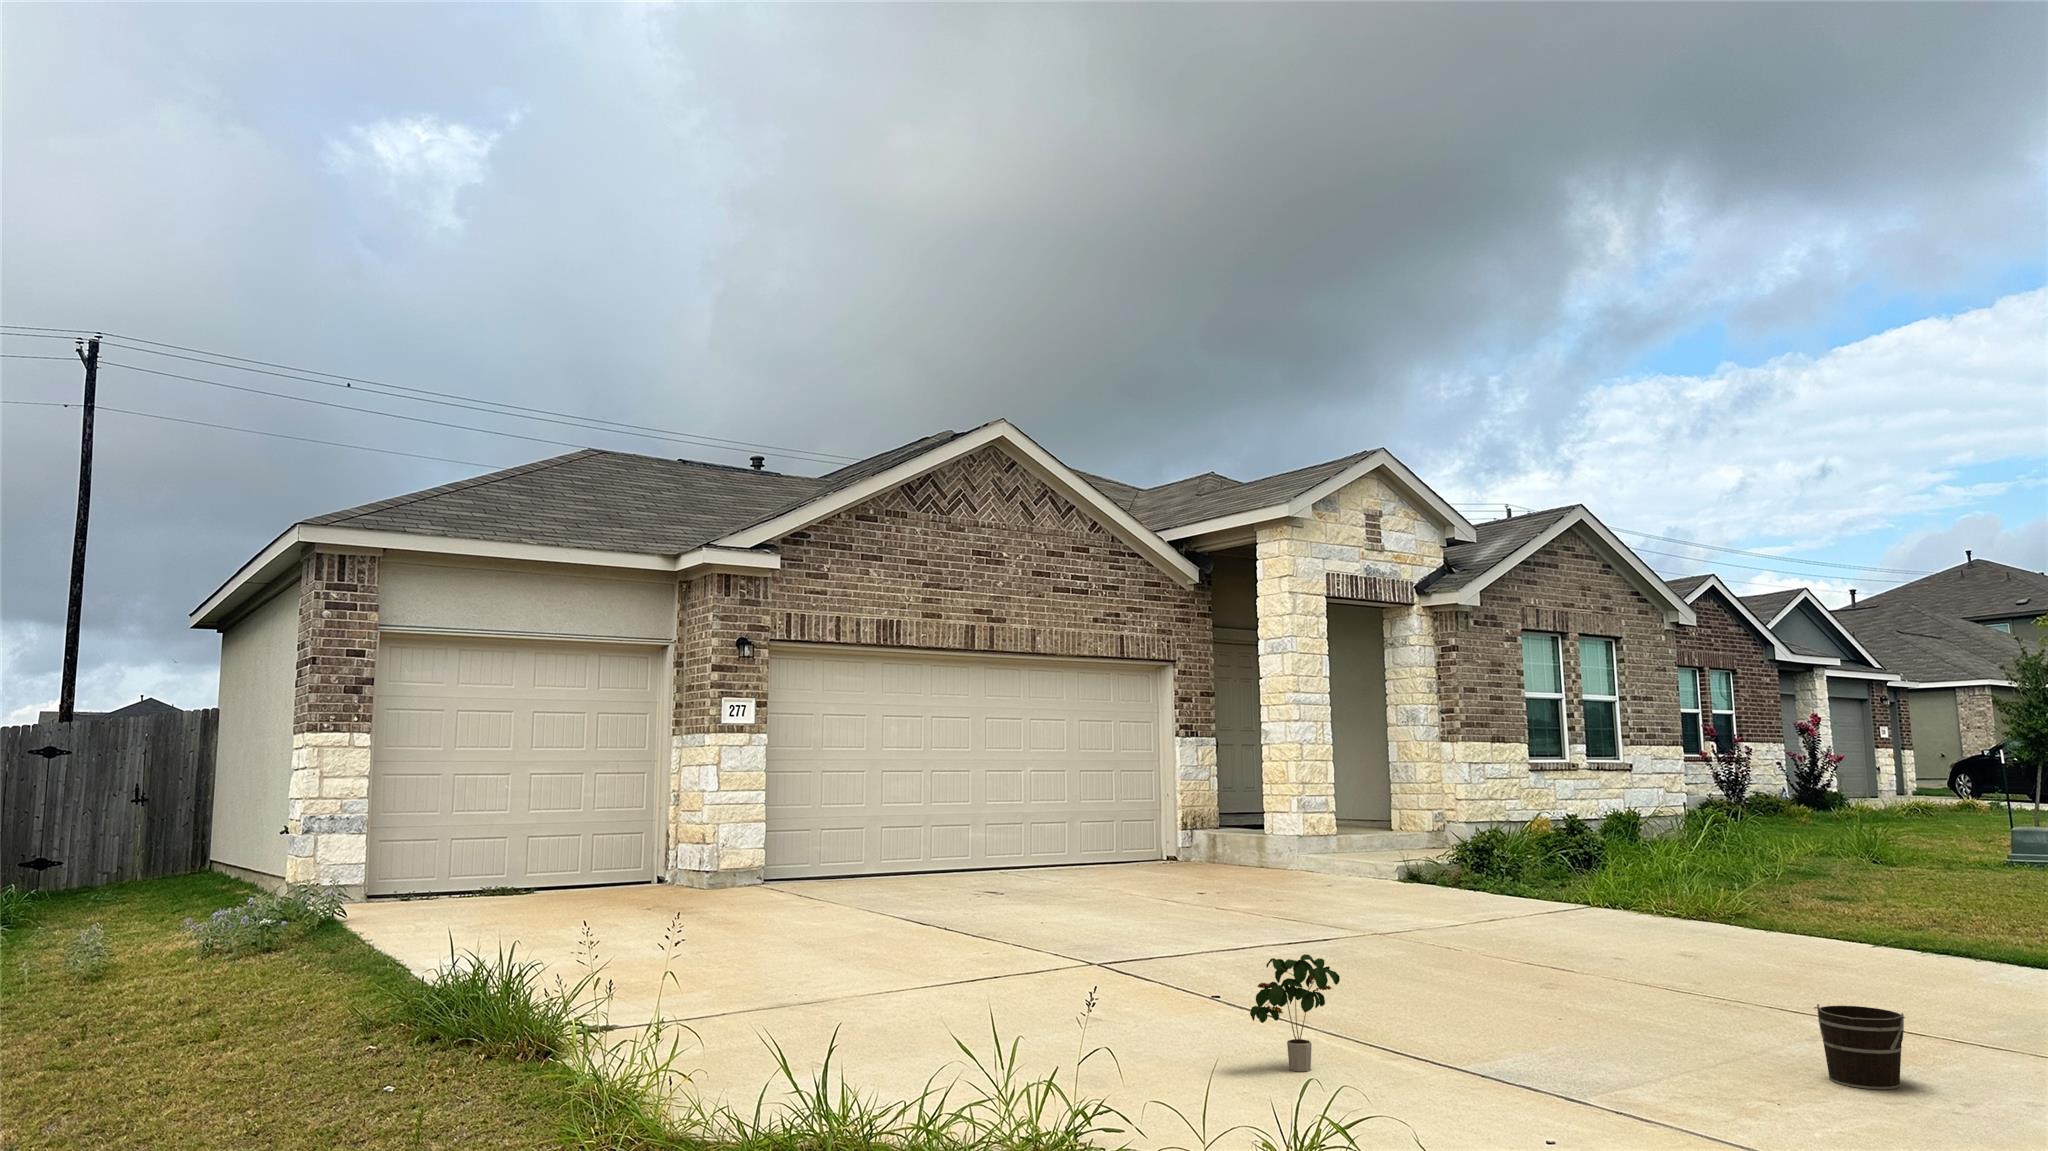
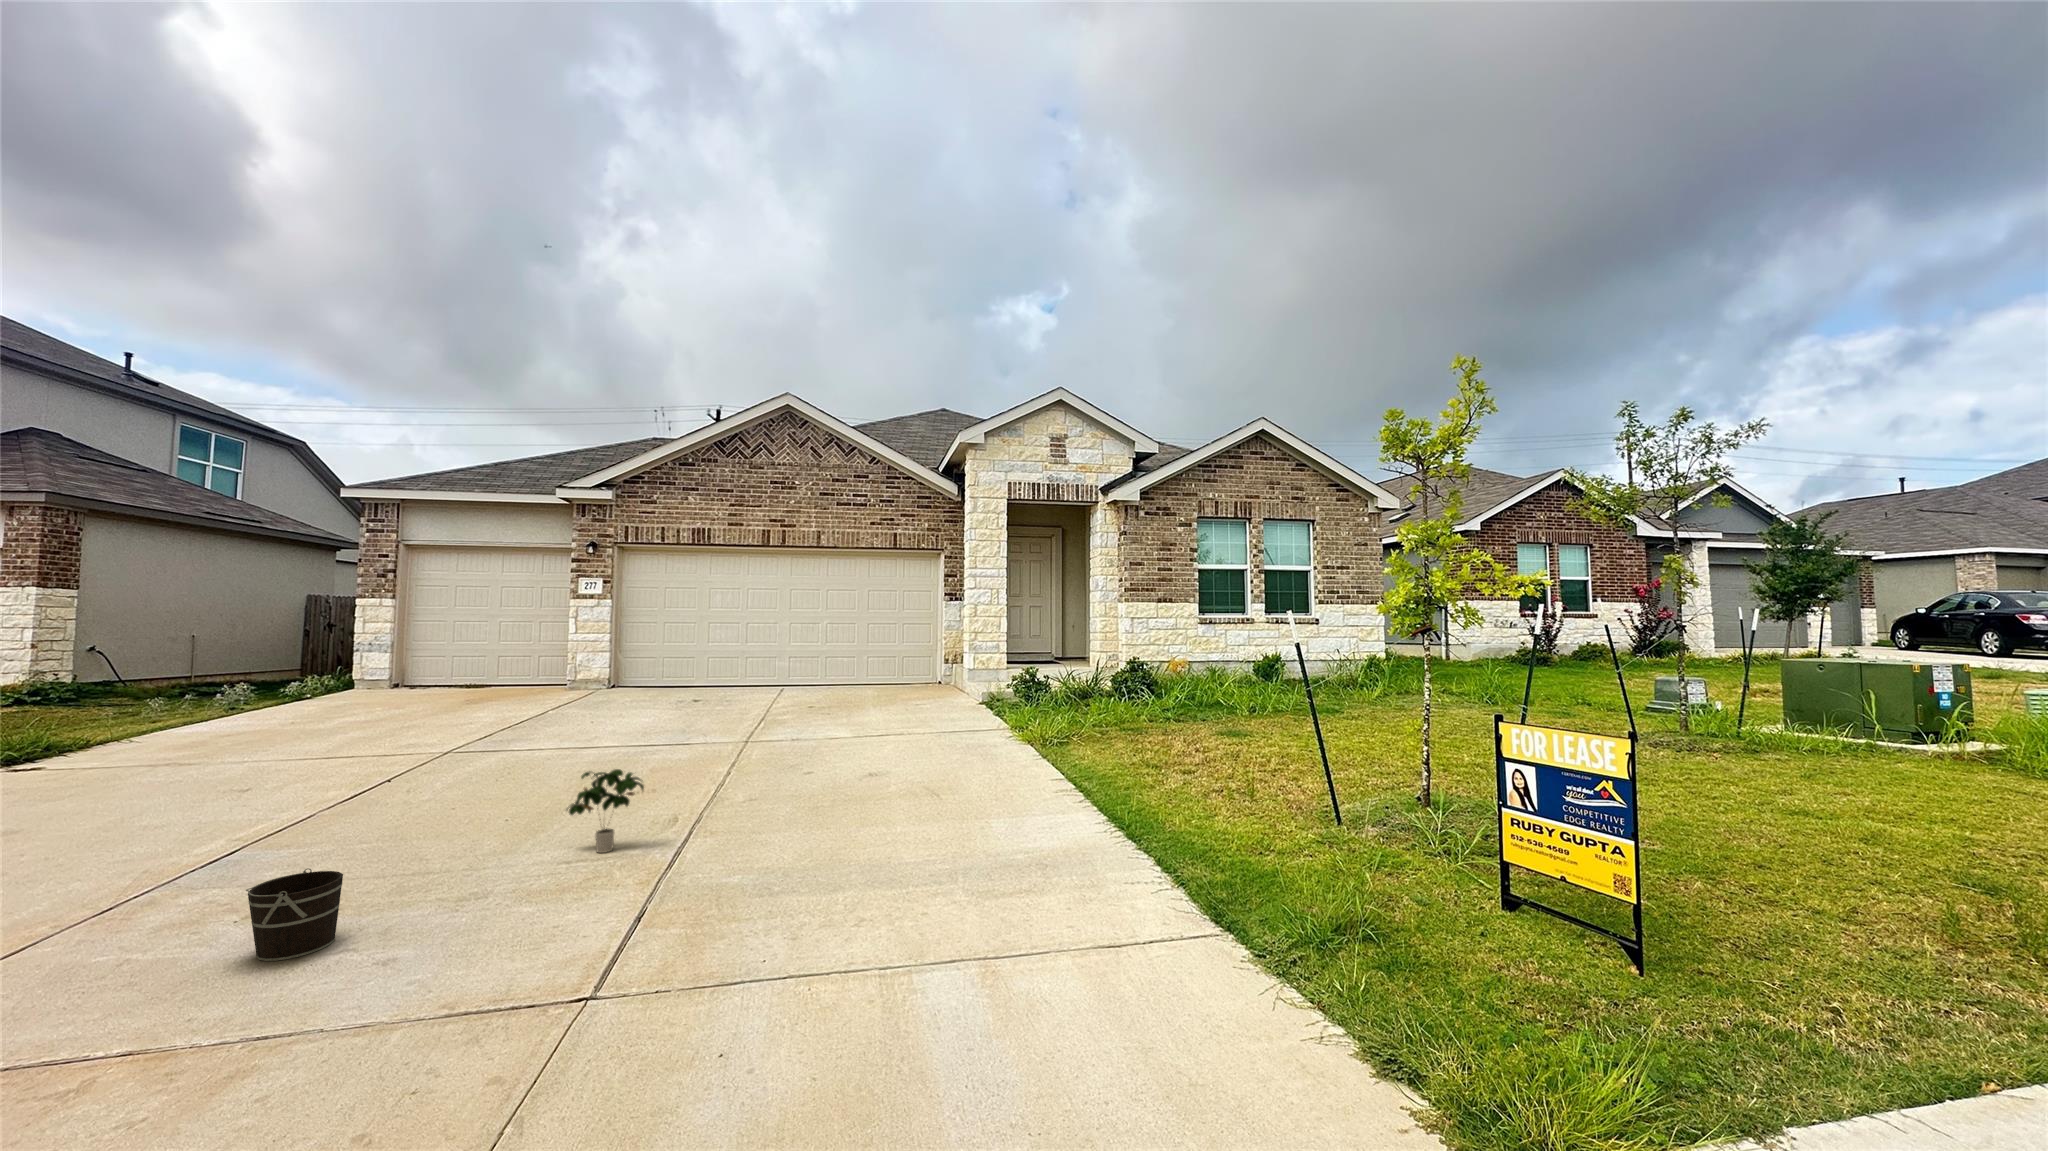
potted plant: present [1250,954,1340,1072] -> present [566,769,644,853]

